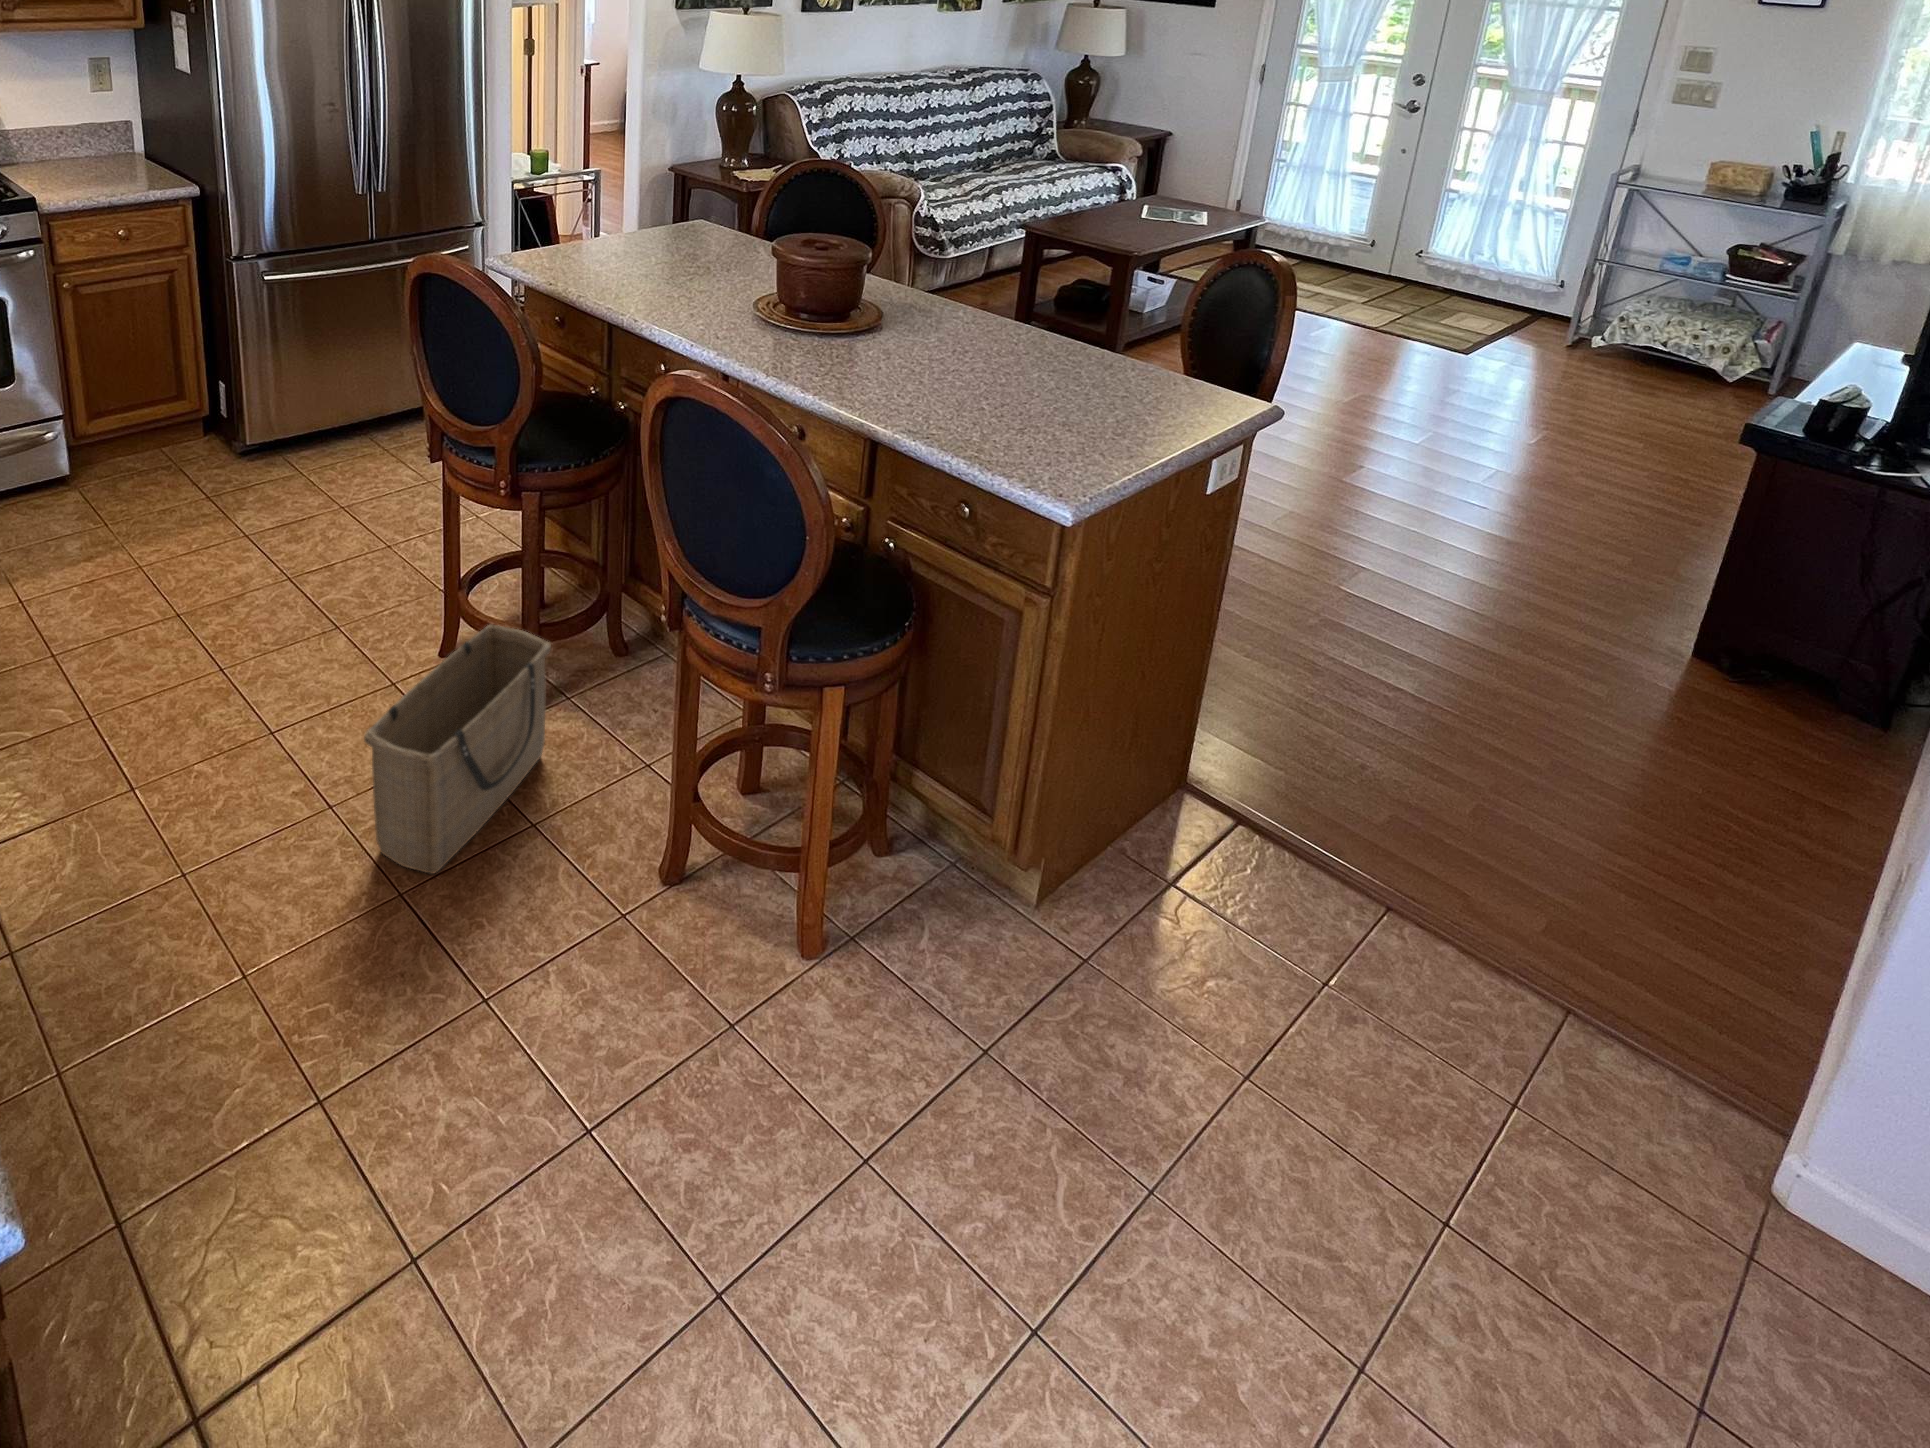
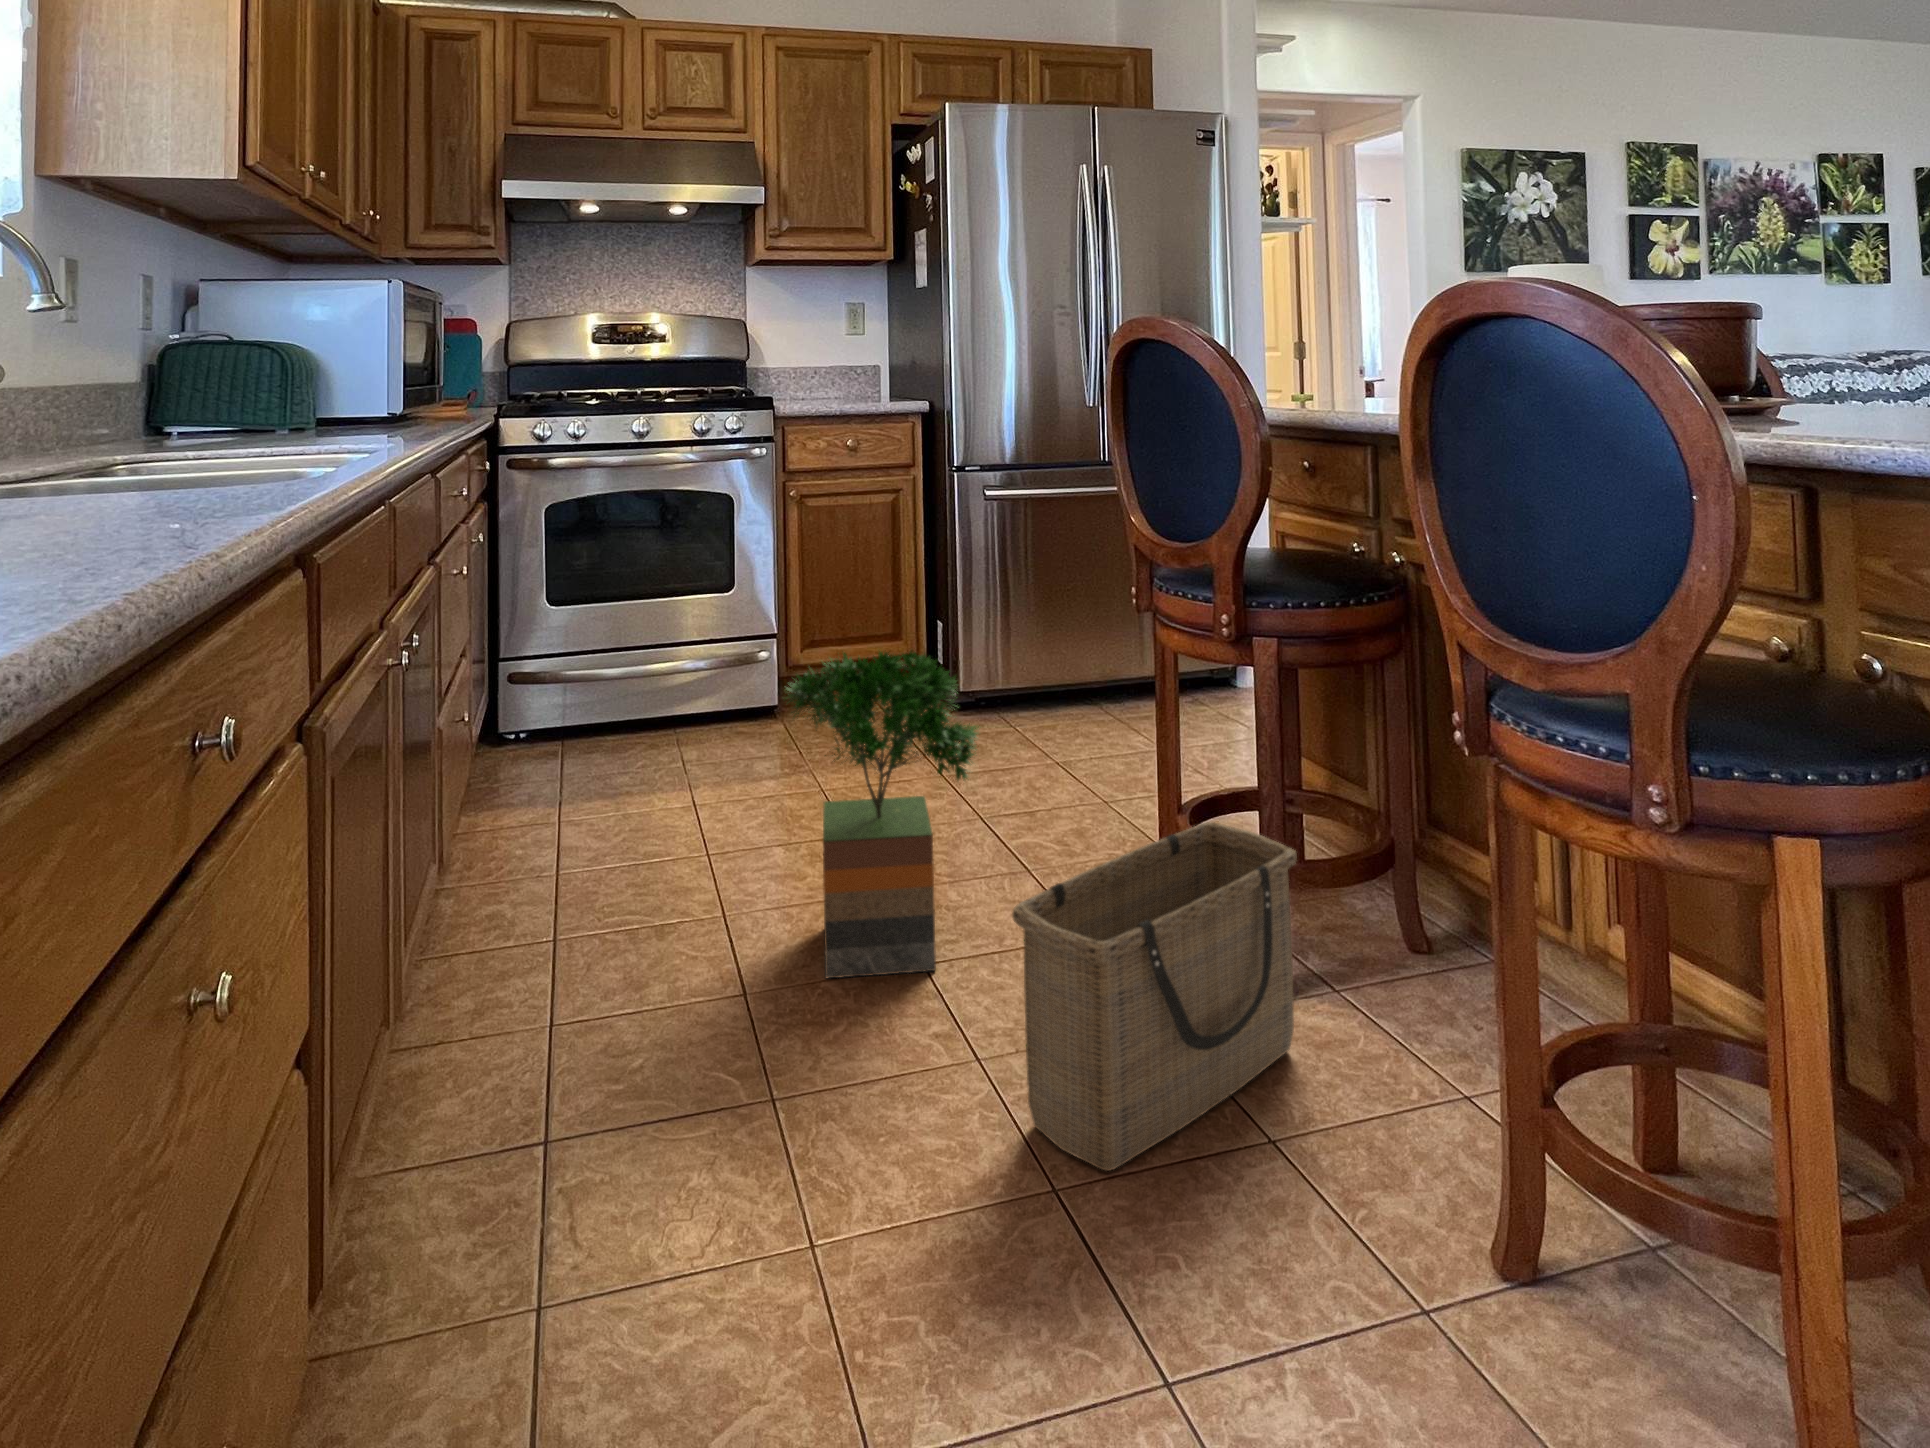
potted tree: none [136,510,314,765] -> present [785,651,977,978]

